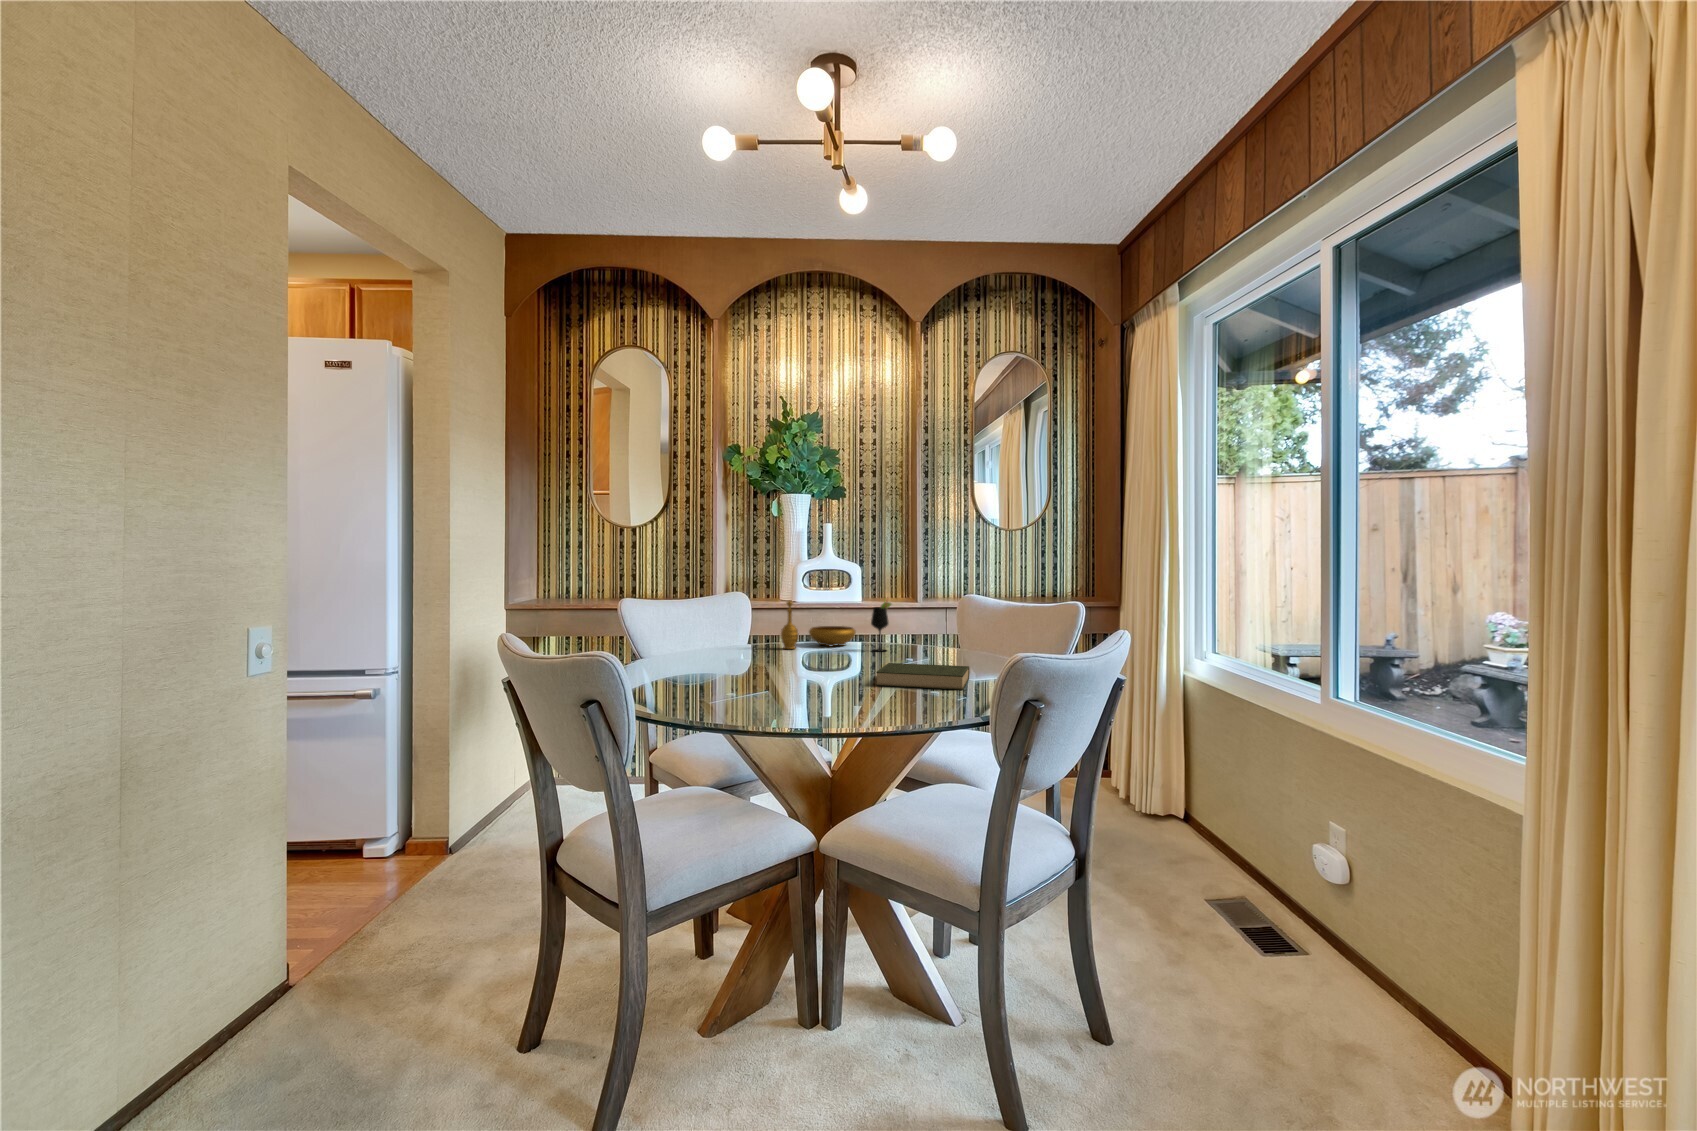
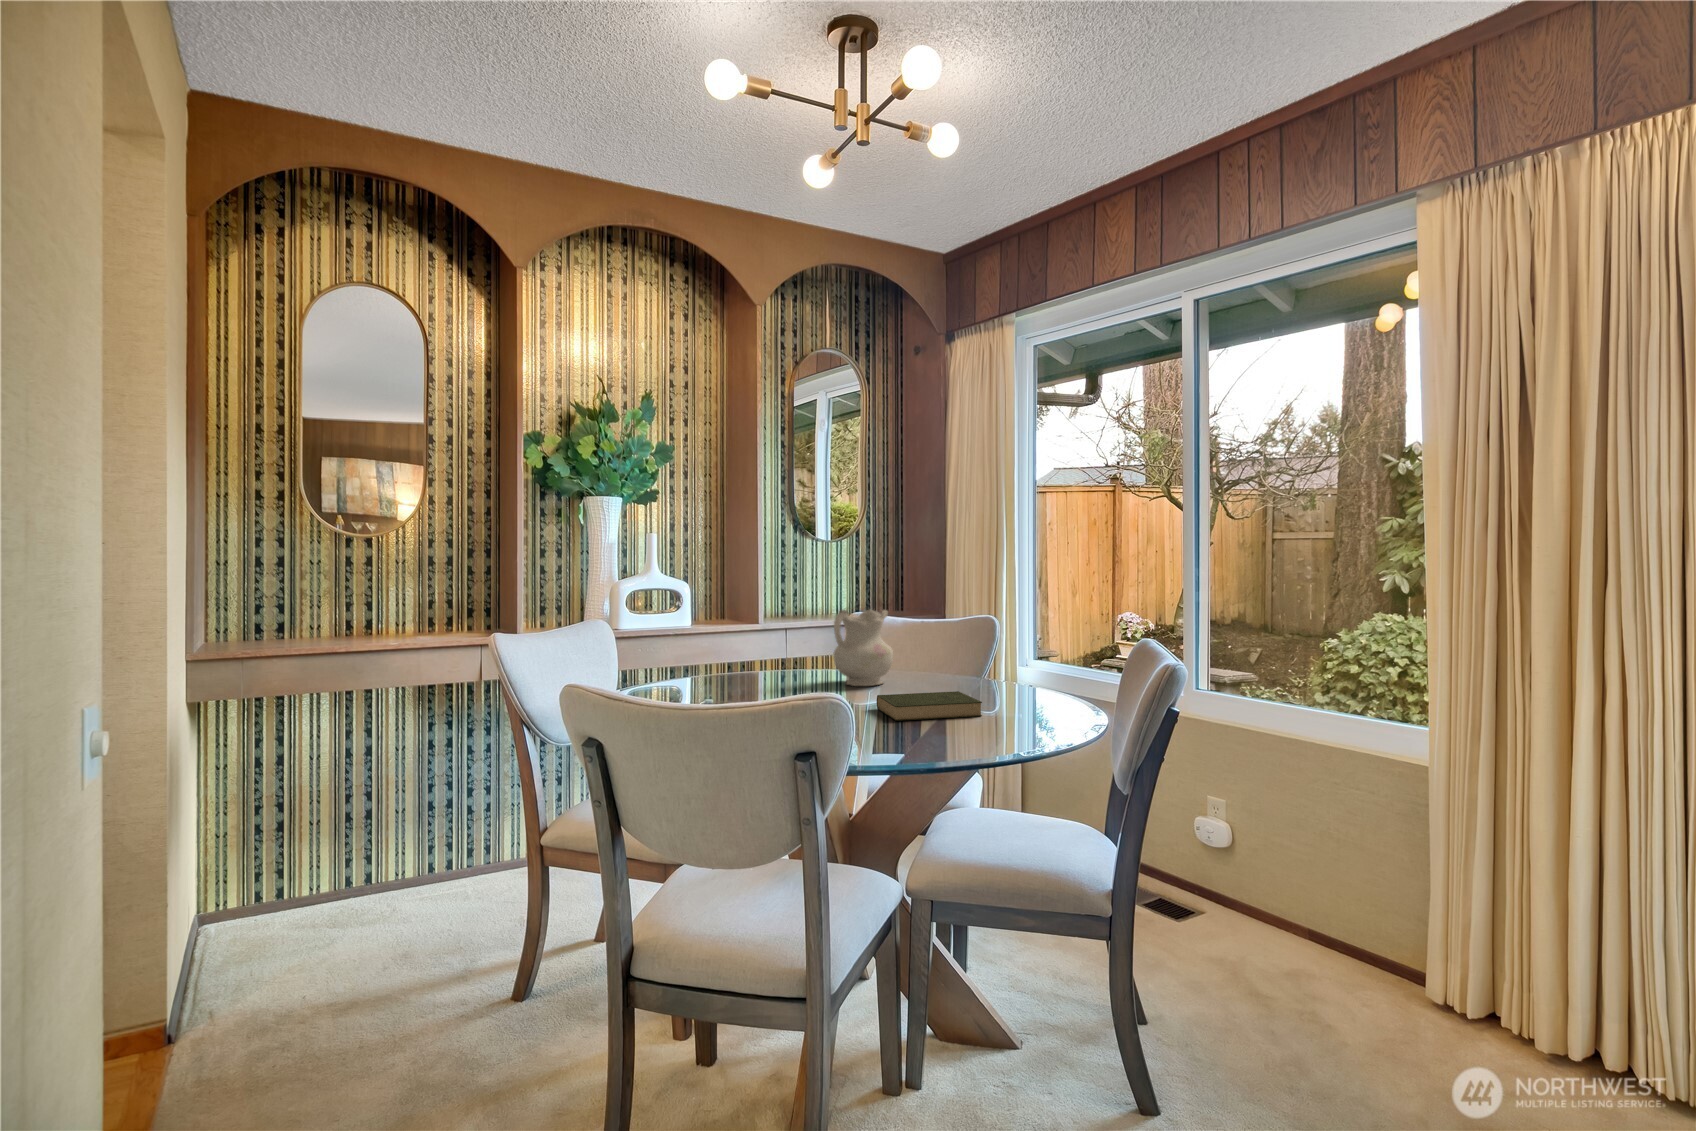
ceramic pitcher: none [900,587,962,659] -> present [833,610,893,686]
decorative bowl: present [781,601,856,649] -> none [678,630,751,688]
wine glass: present [871,602,891,651] -> none [782,621,804,682]

